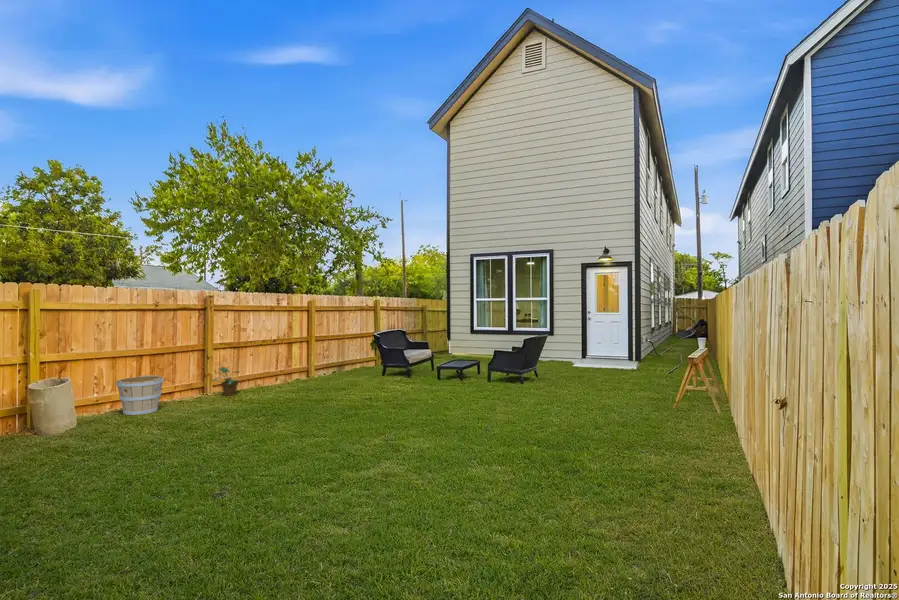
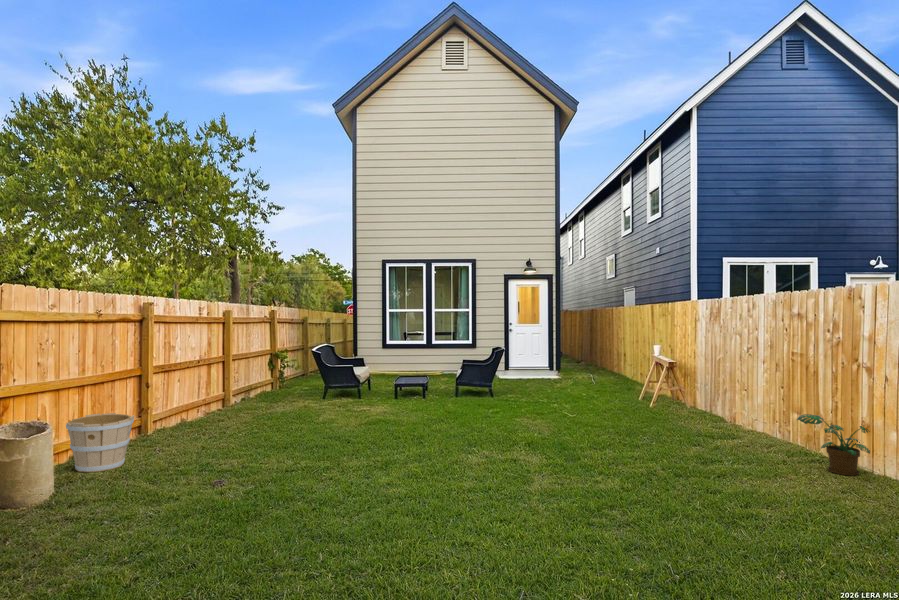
potted plant: present [213,367,238,396] -> present [797,414,870,476]

